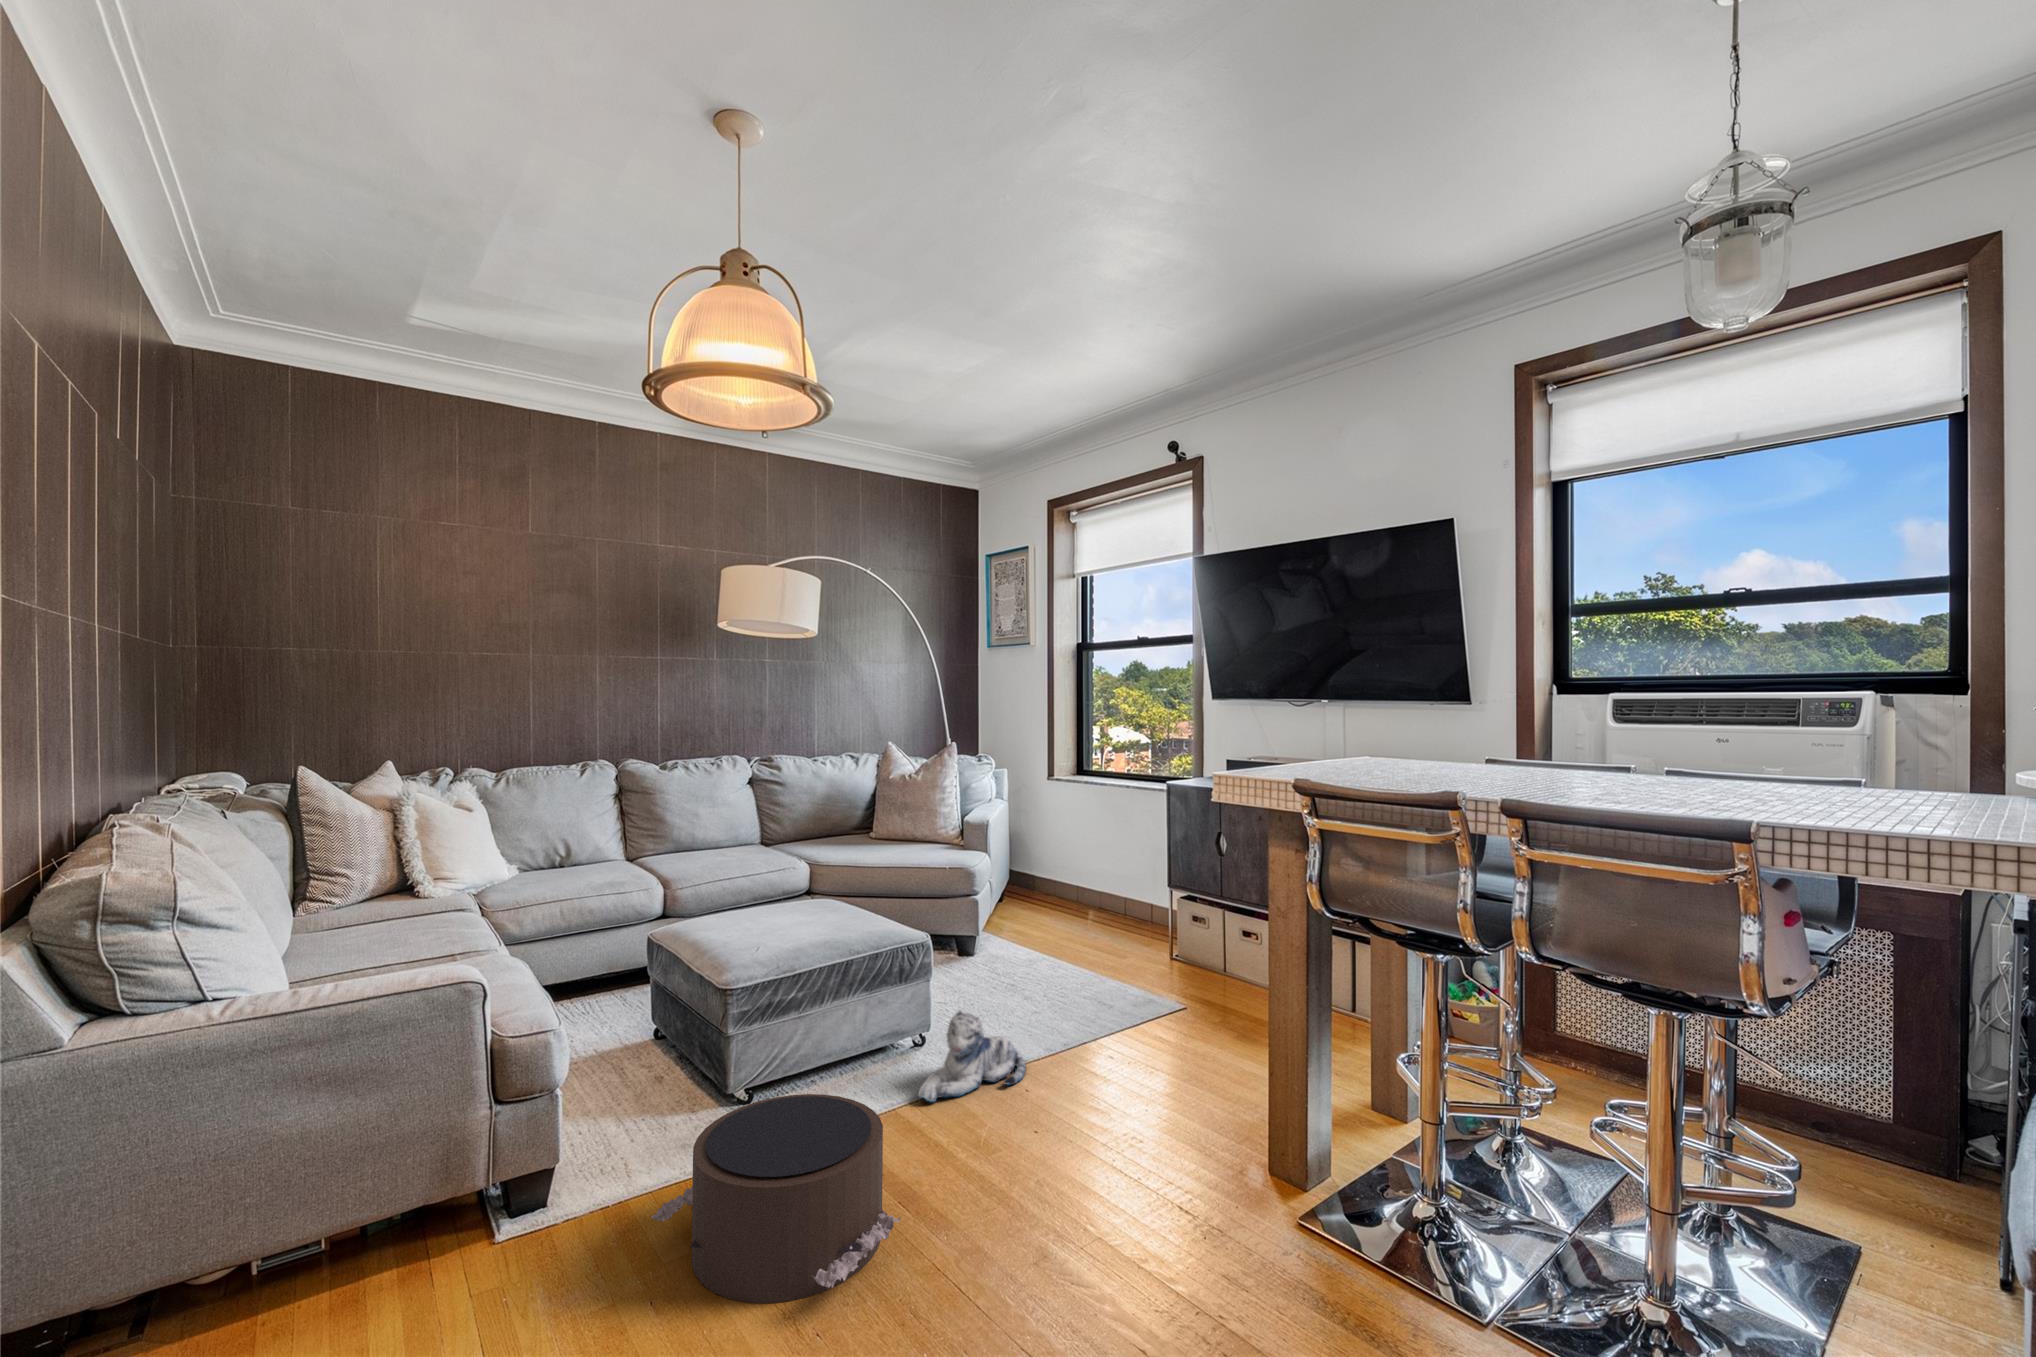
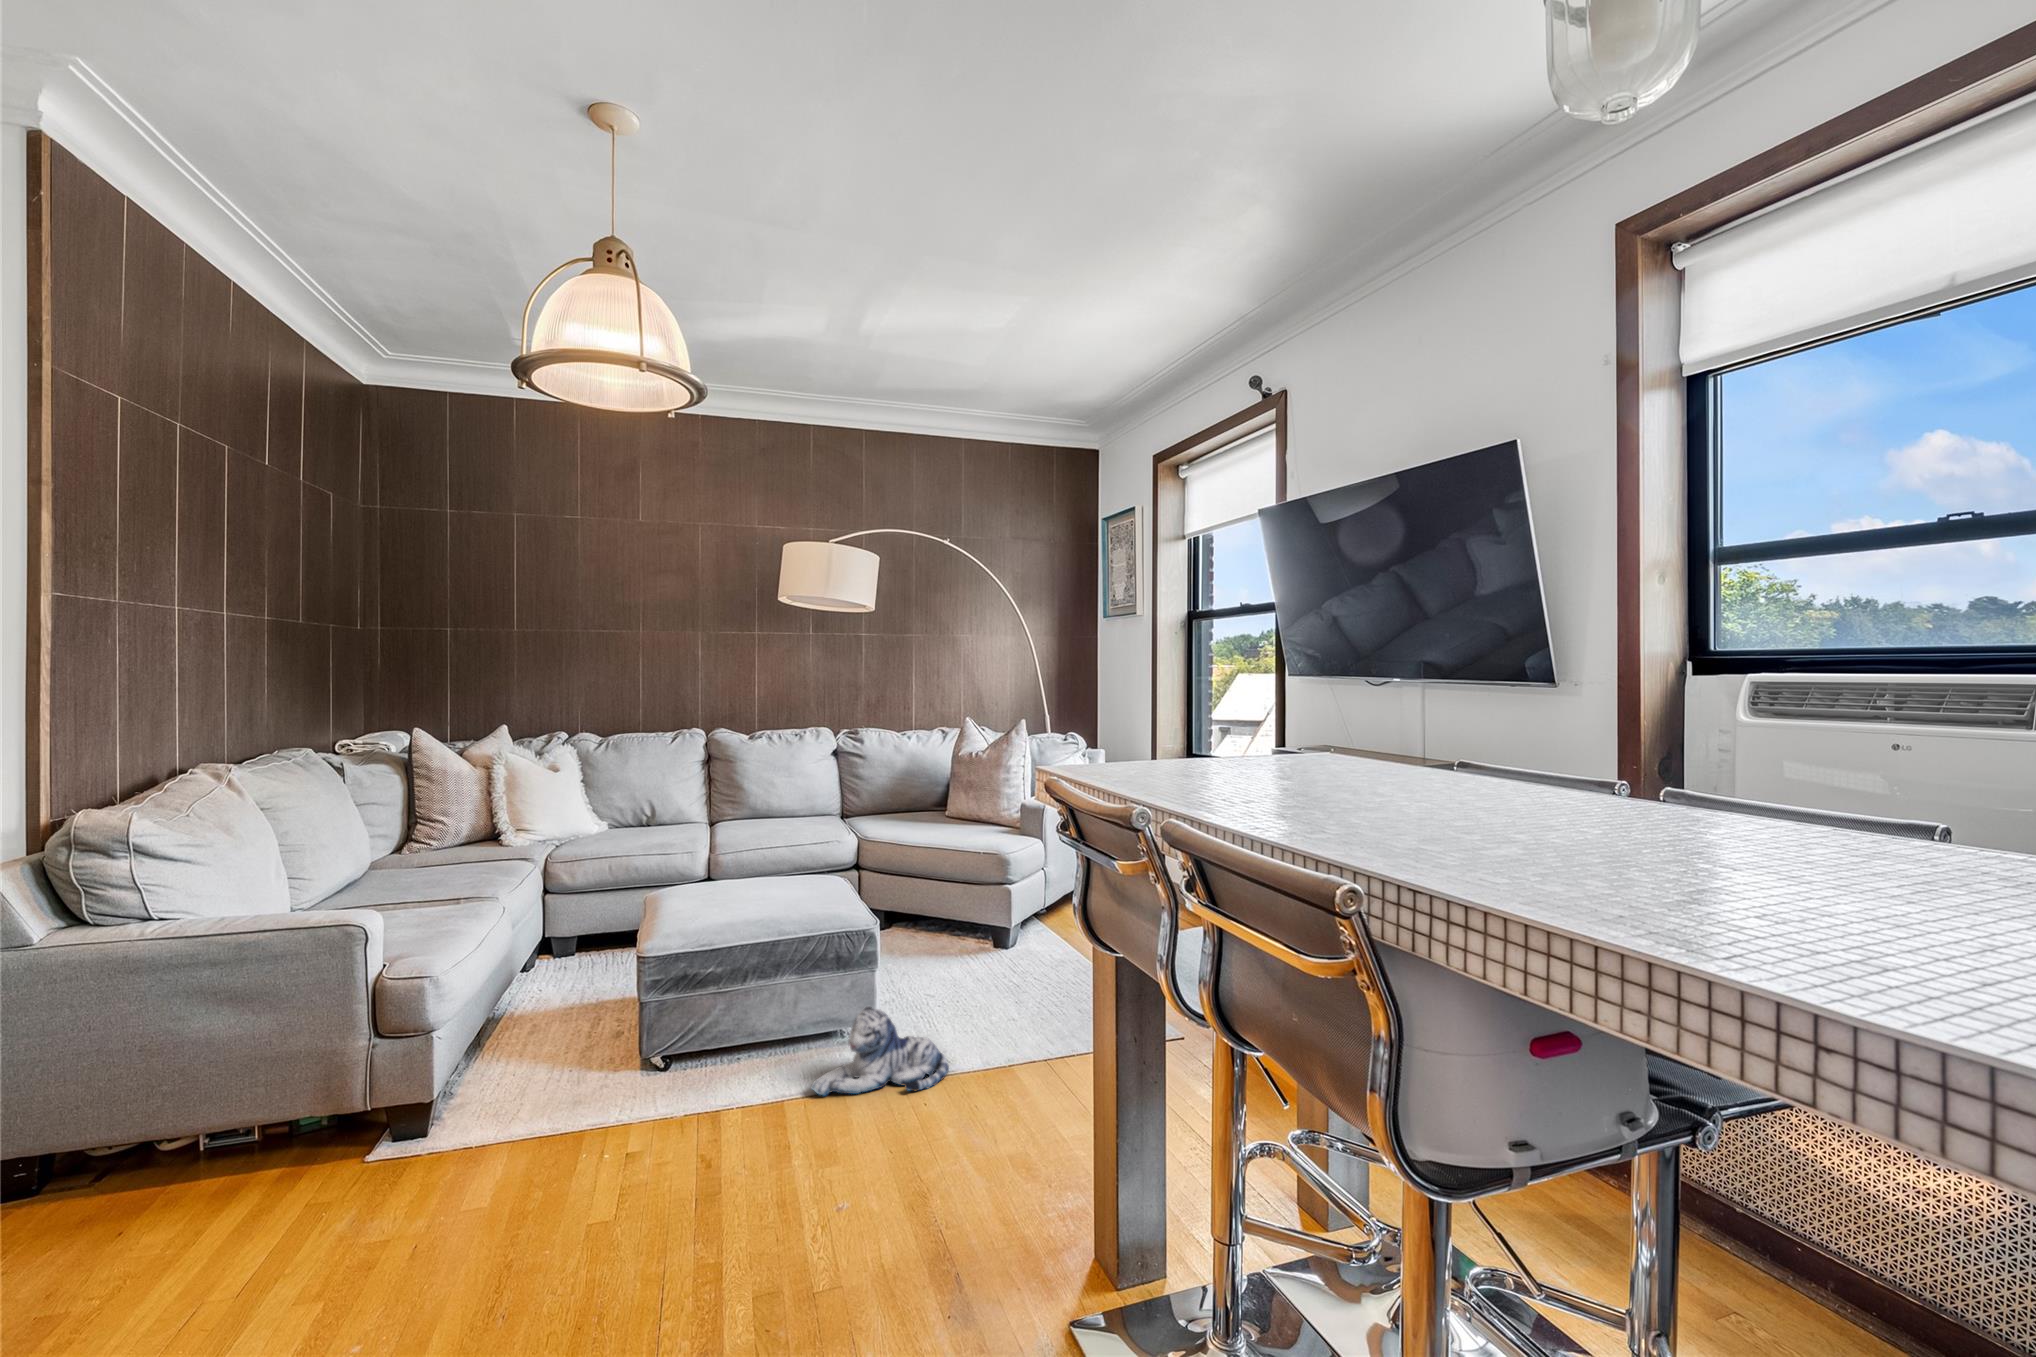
pouf: present [651,1094,901,1303] -> none [463,1069,671,1270]

